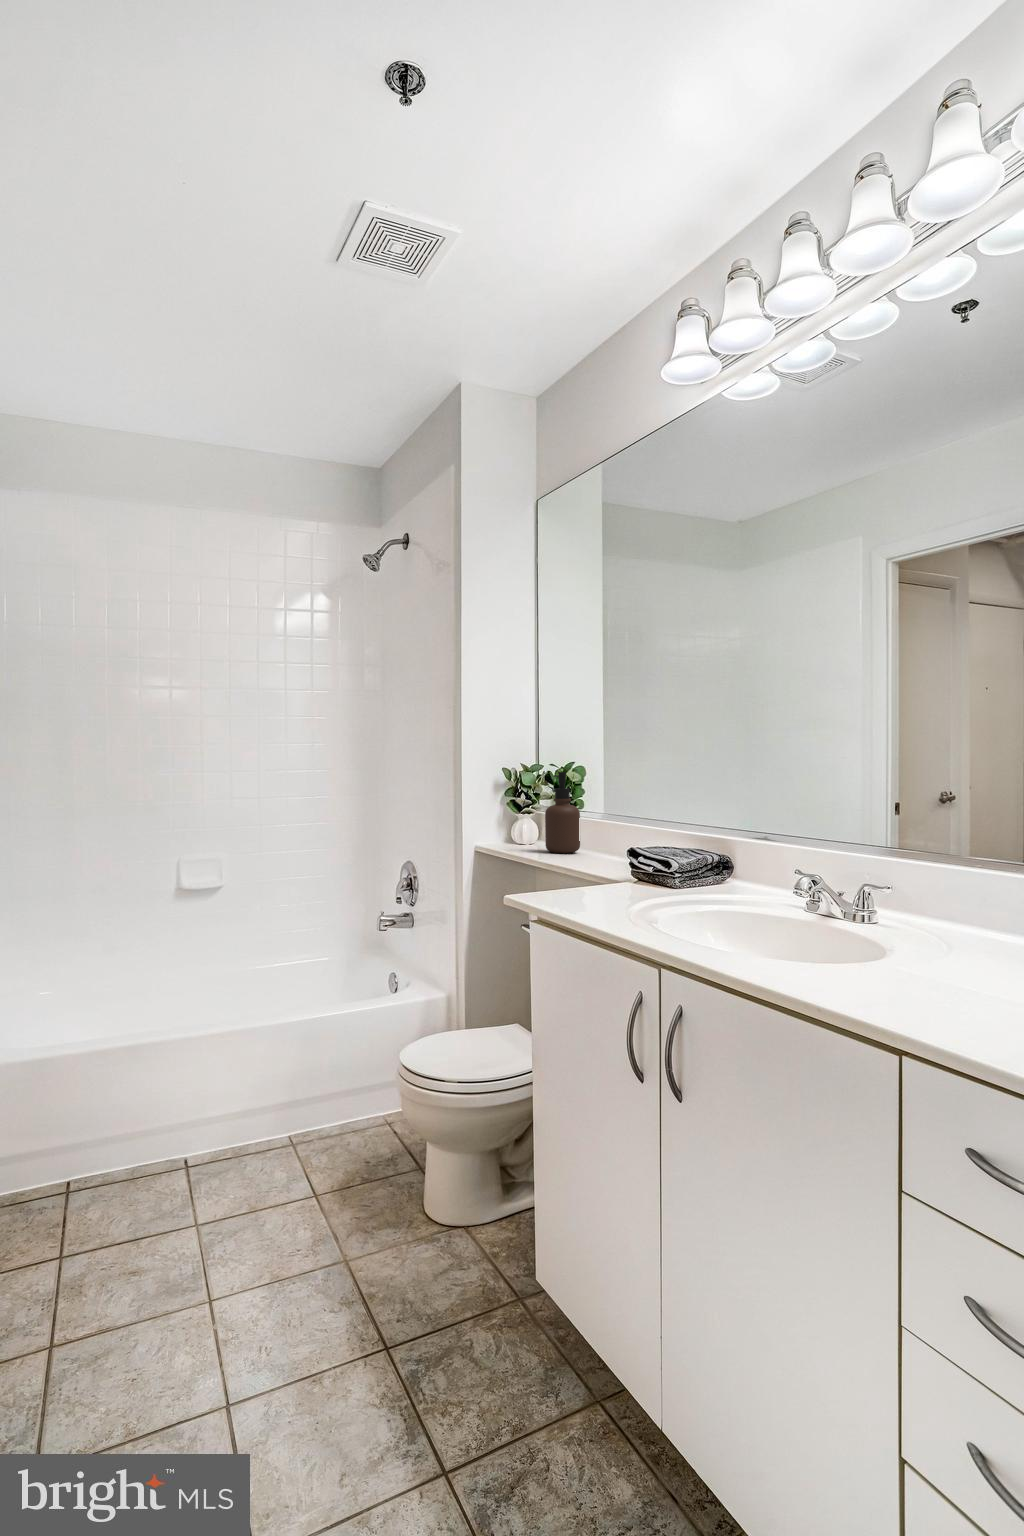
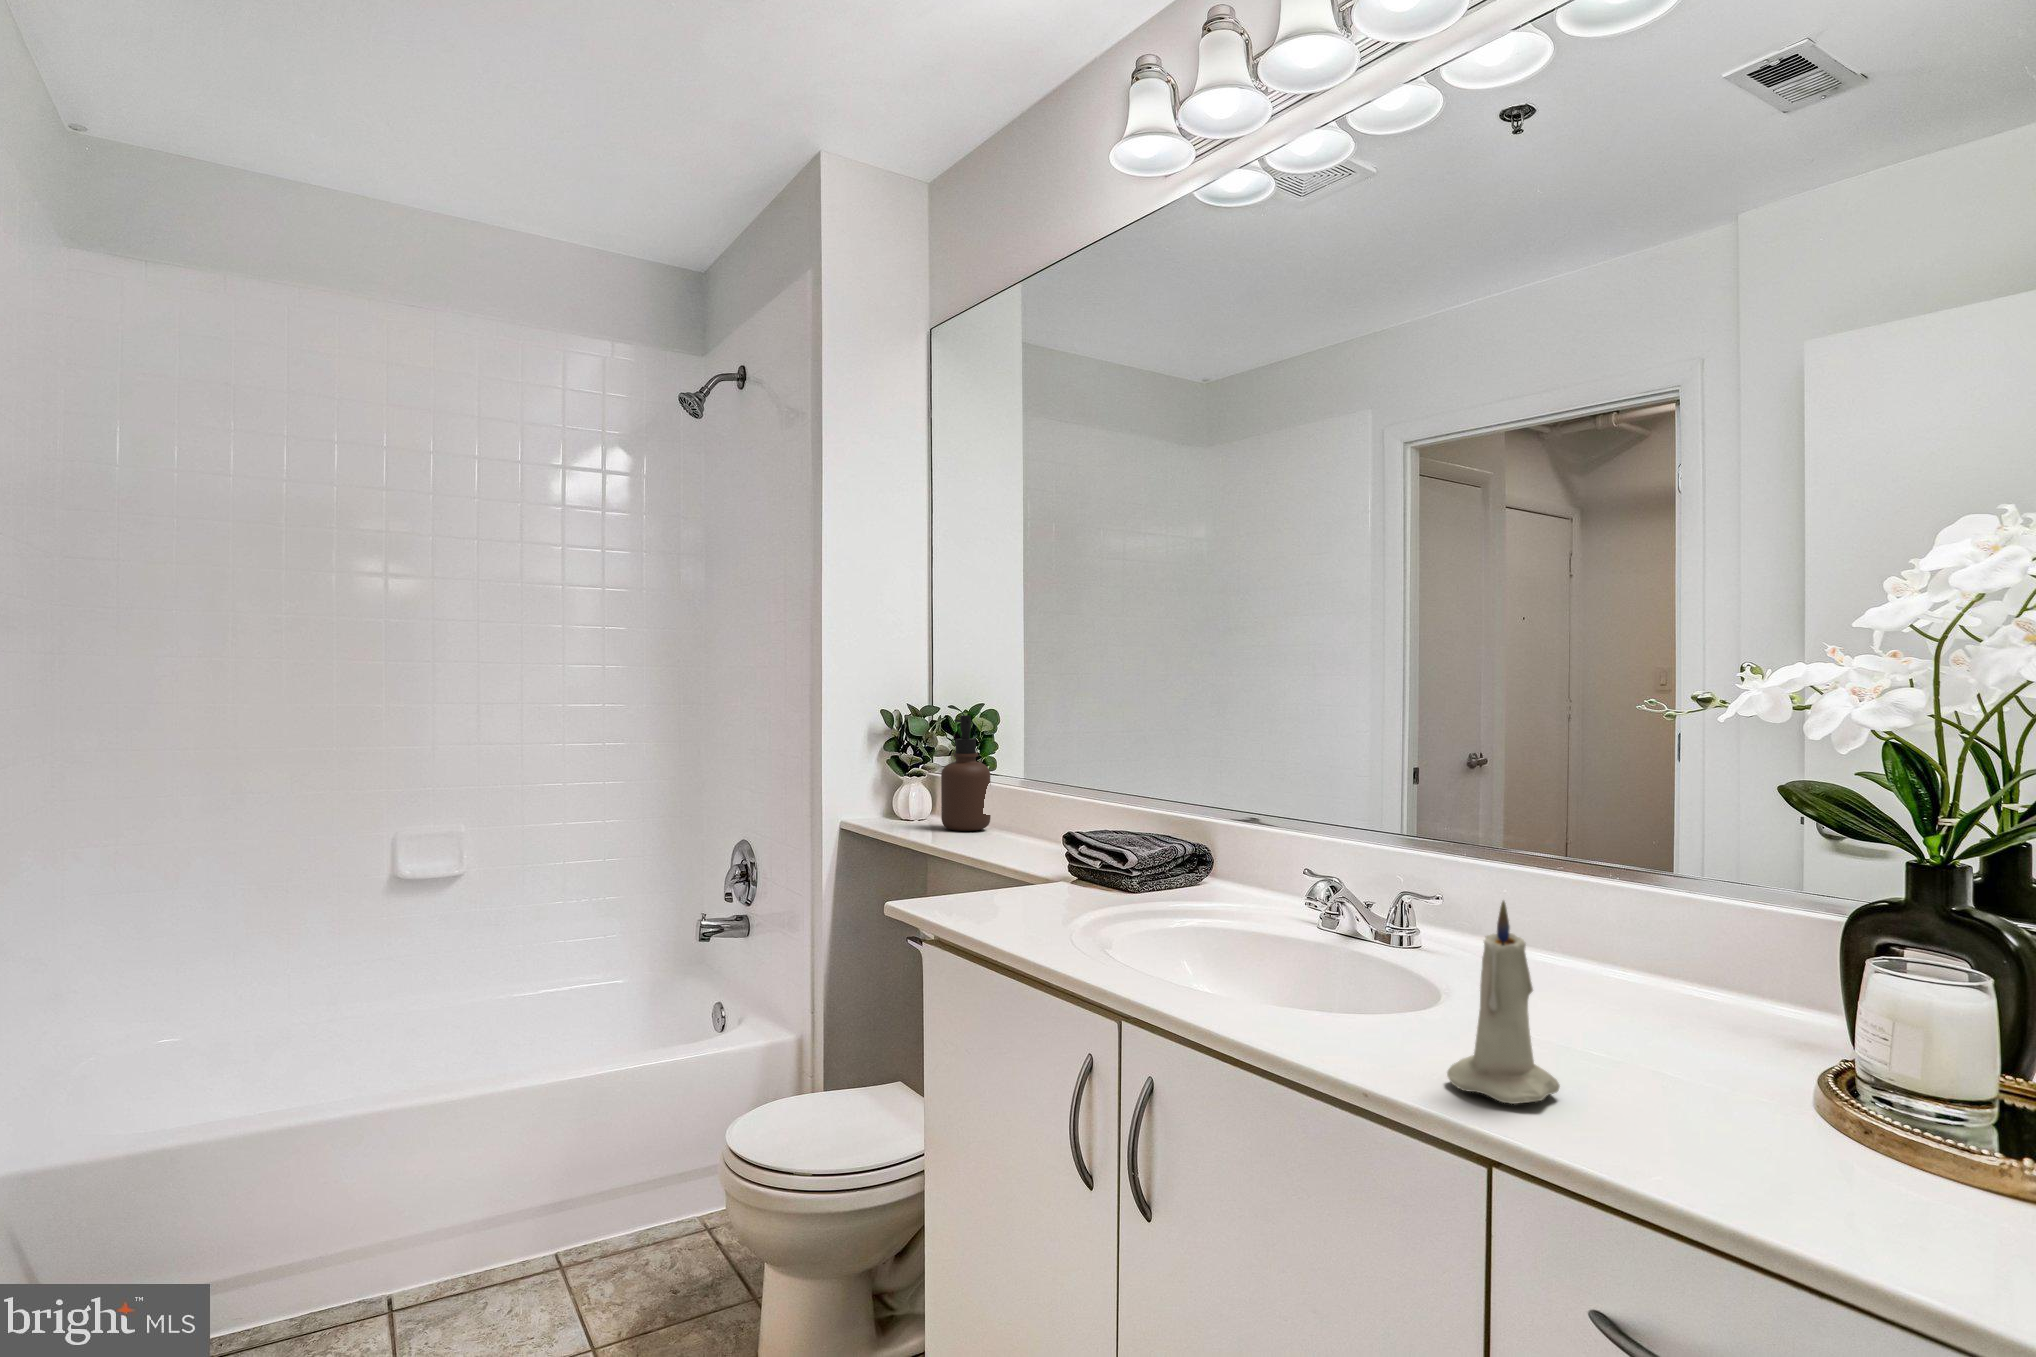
candle: none [870,867,947,1000] -> present [1447,901,1560,1104]

